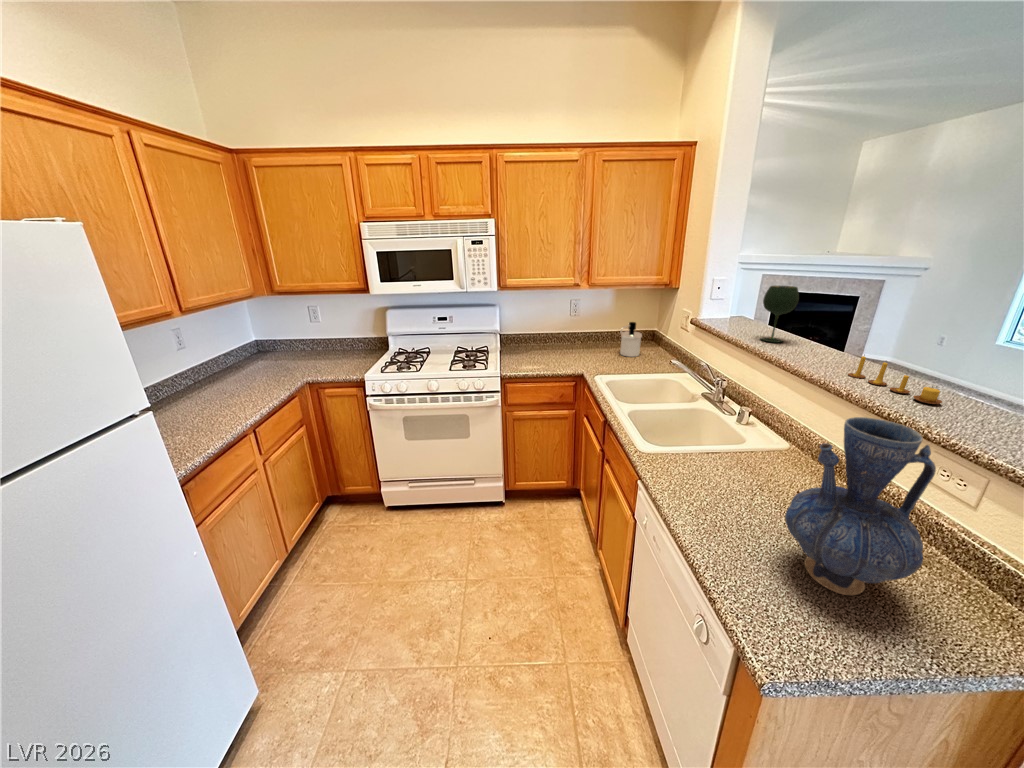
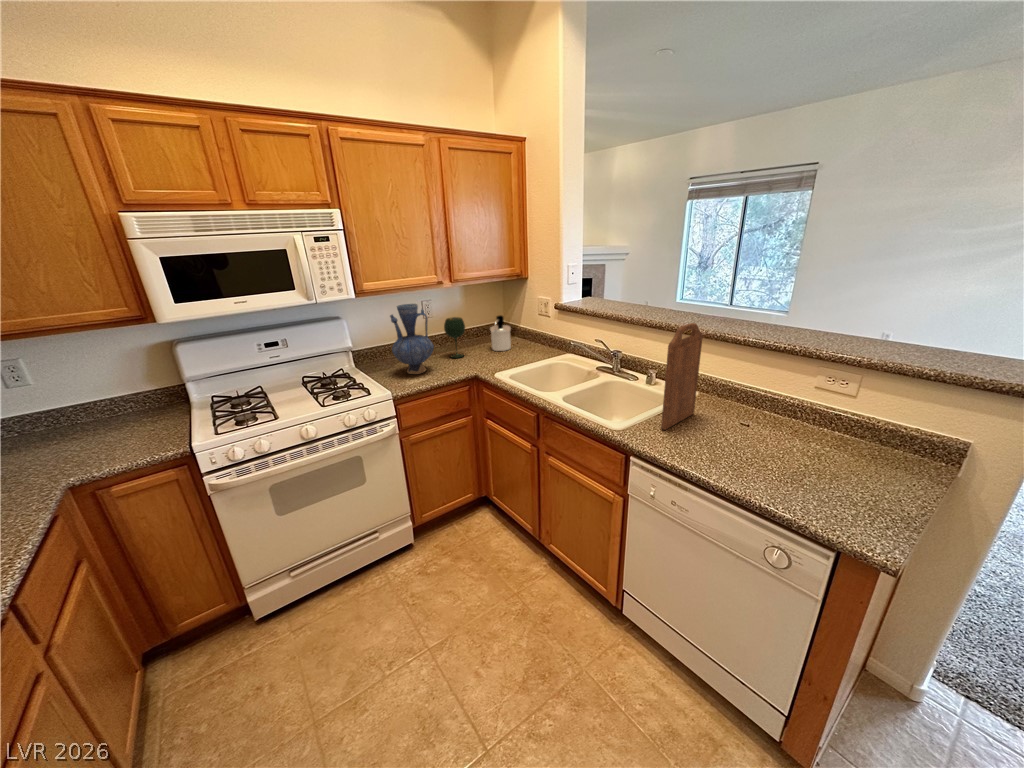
wine glass: present [761,286,799,342] -> present [444,317,465,358]
candle: present [848,355,942,404] -> none [719,308,787,333]
cutting board: none [684,361,769,472] -> present [661,323,703,430]
vase: present [785,417,936,595] -> present [390,304,434,374]

